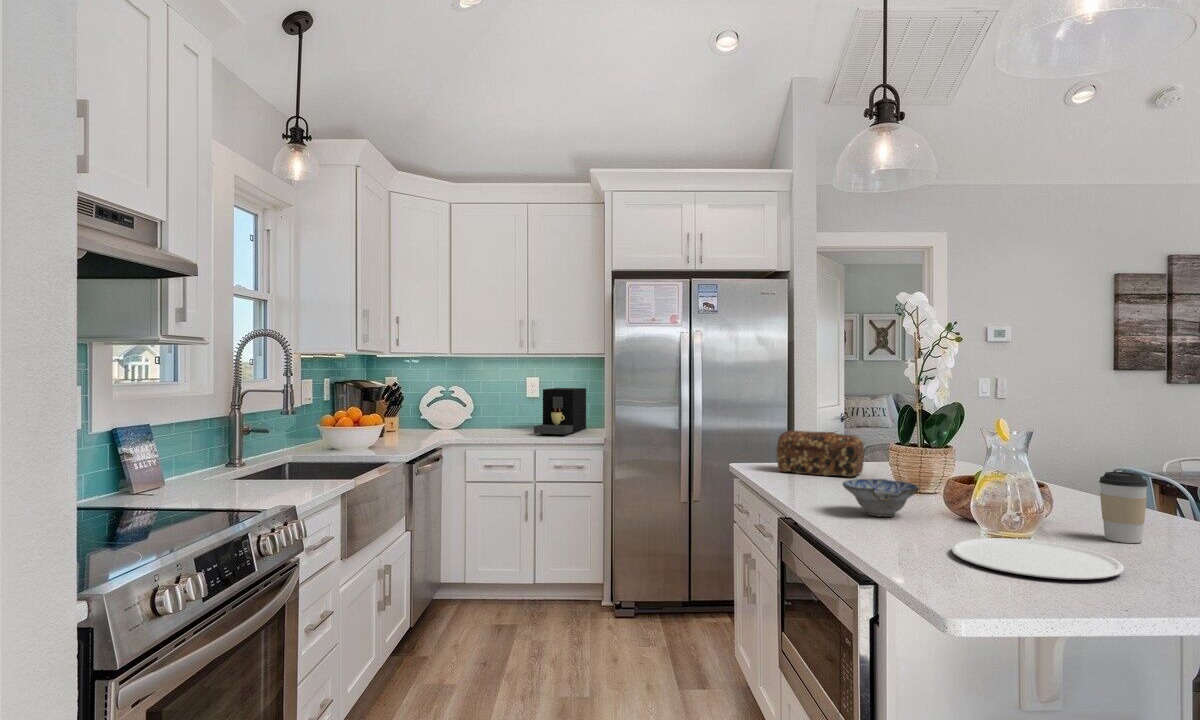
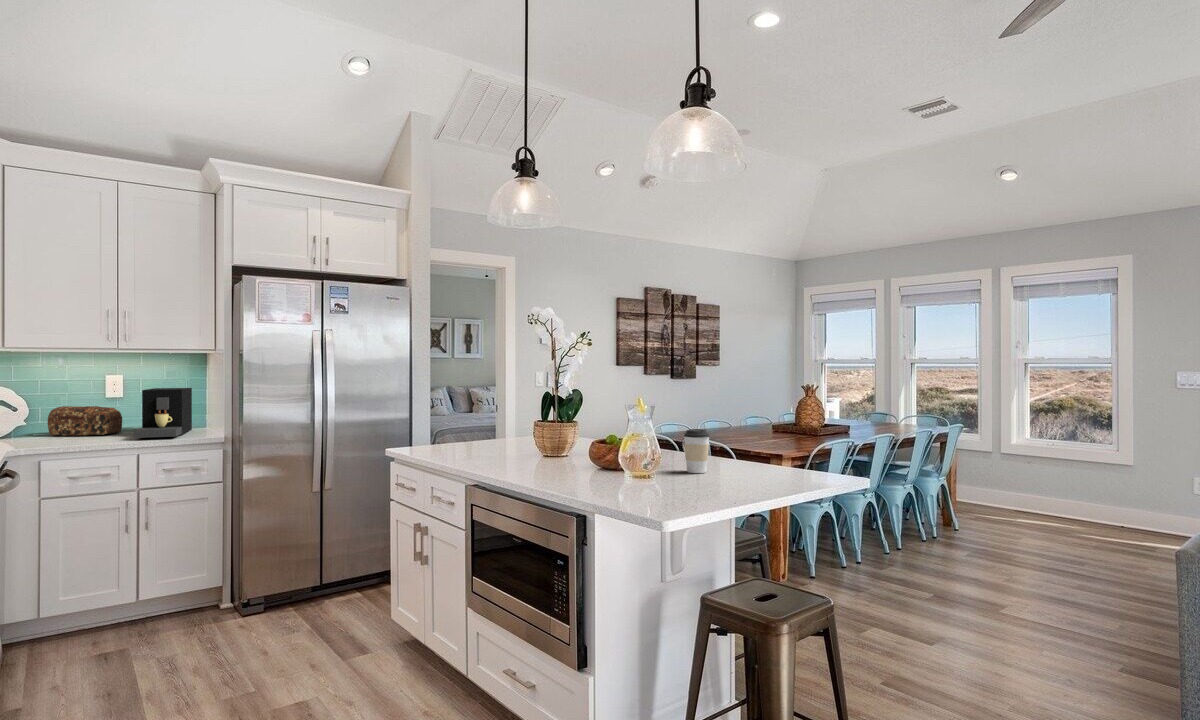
bread loaf: present [777,430,864,477] -> present [48,406,122,436]
ceramic bowl: present [842,479,920,517] -> none [523,448,578,475]
plate: present [951,538,1124,580] -> none [622,477,720,497]

